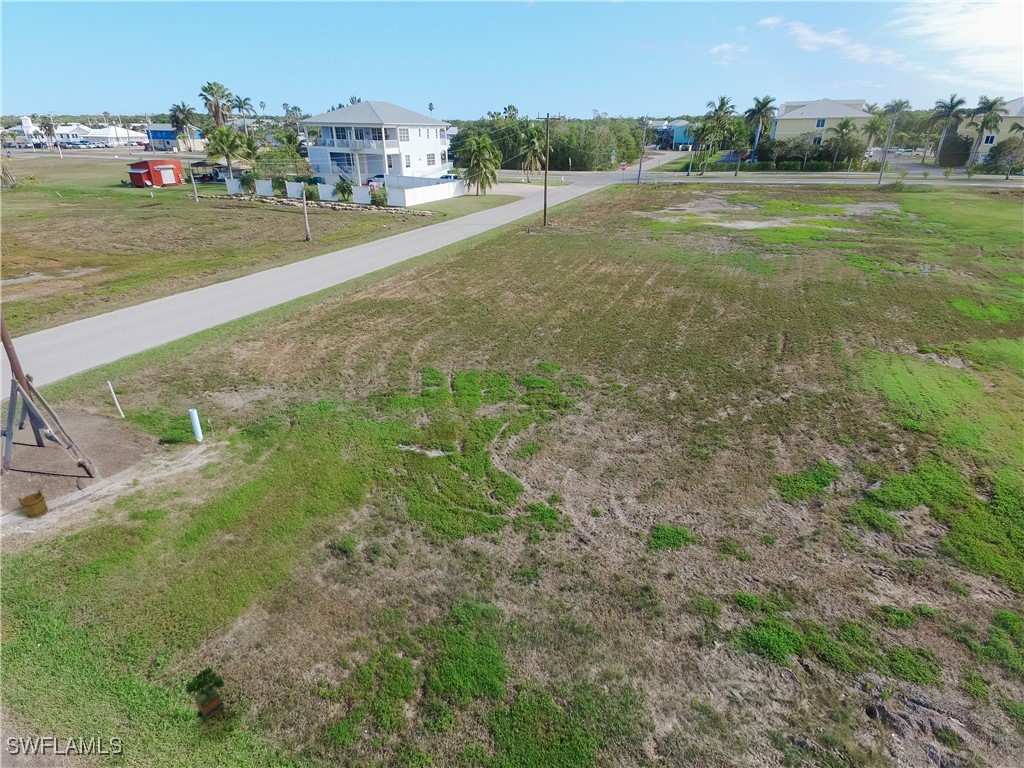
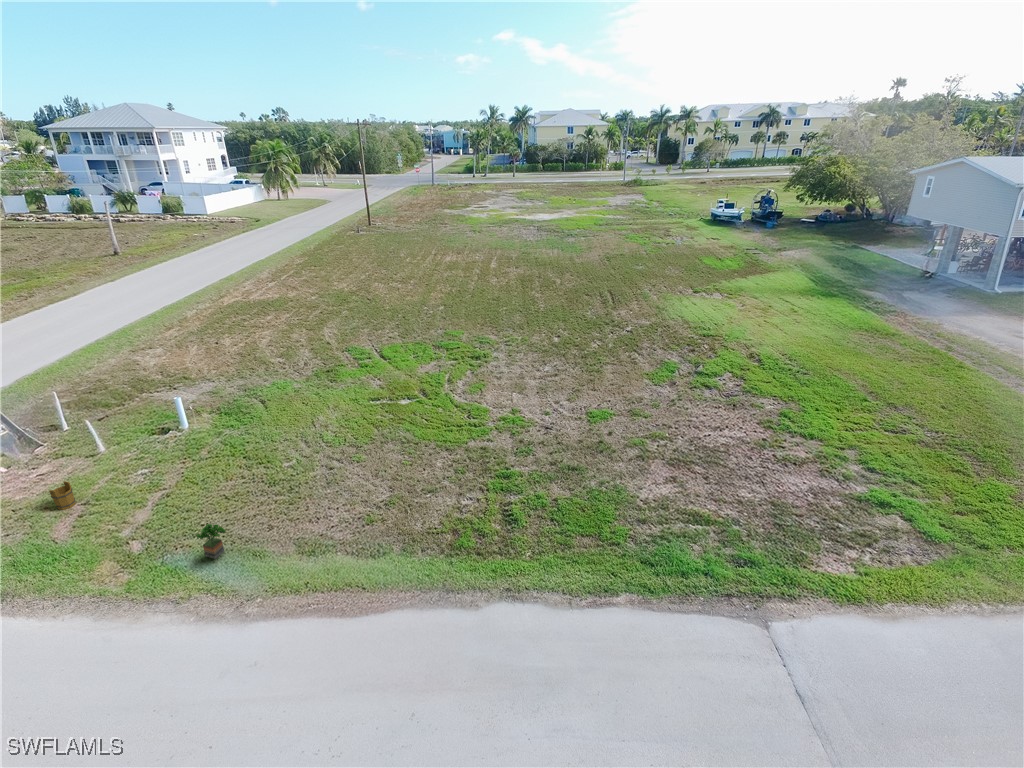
potted tree: present [186,668,224,719] -> present [197,524,225,559]

